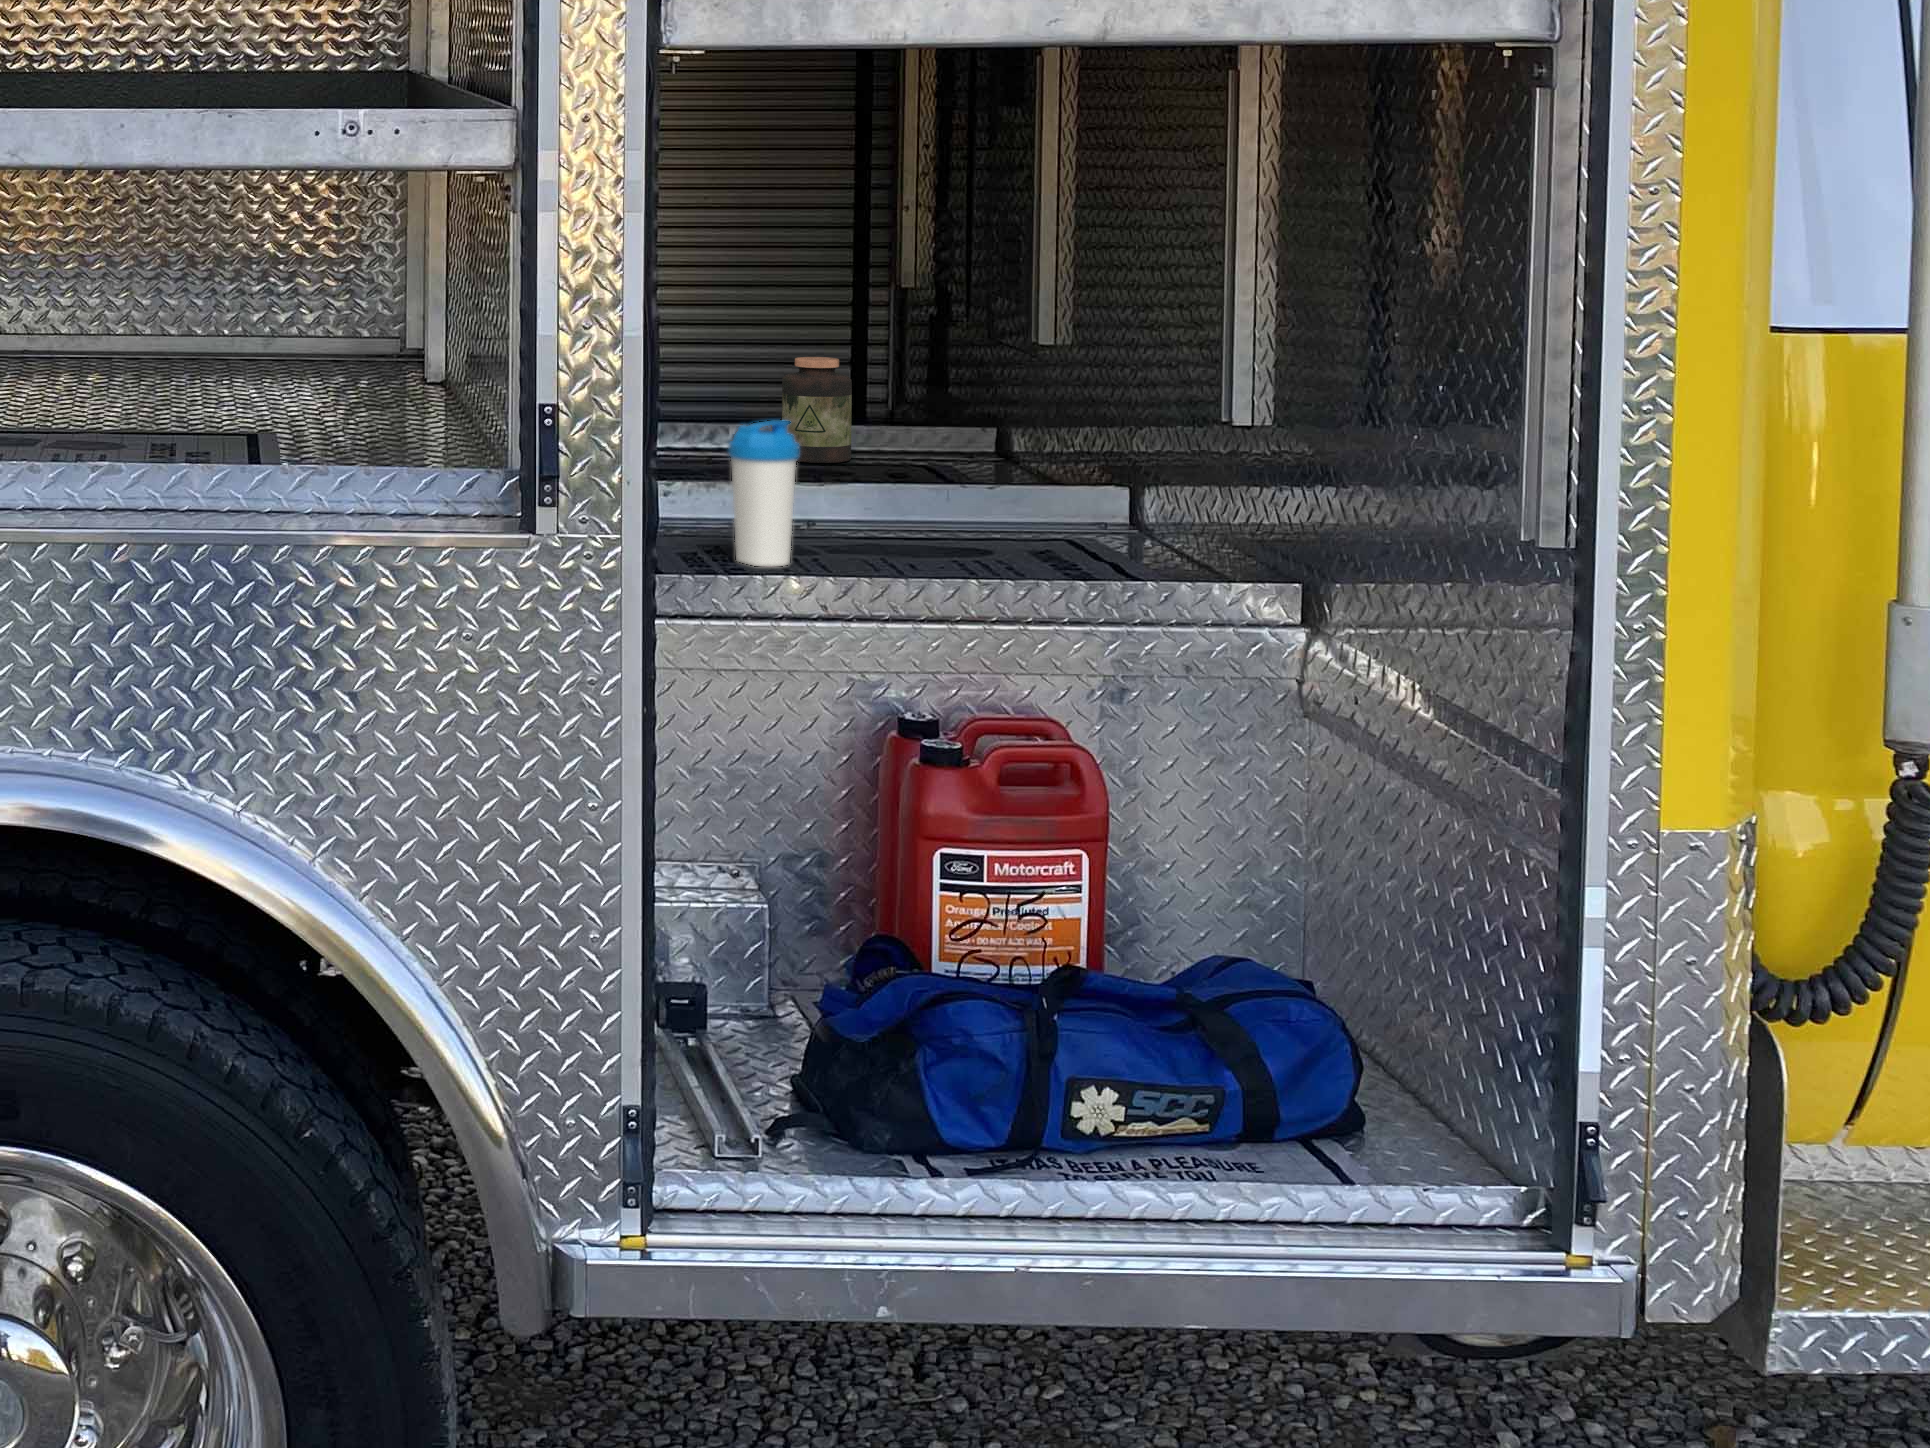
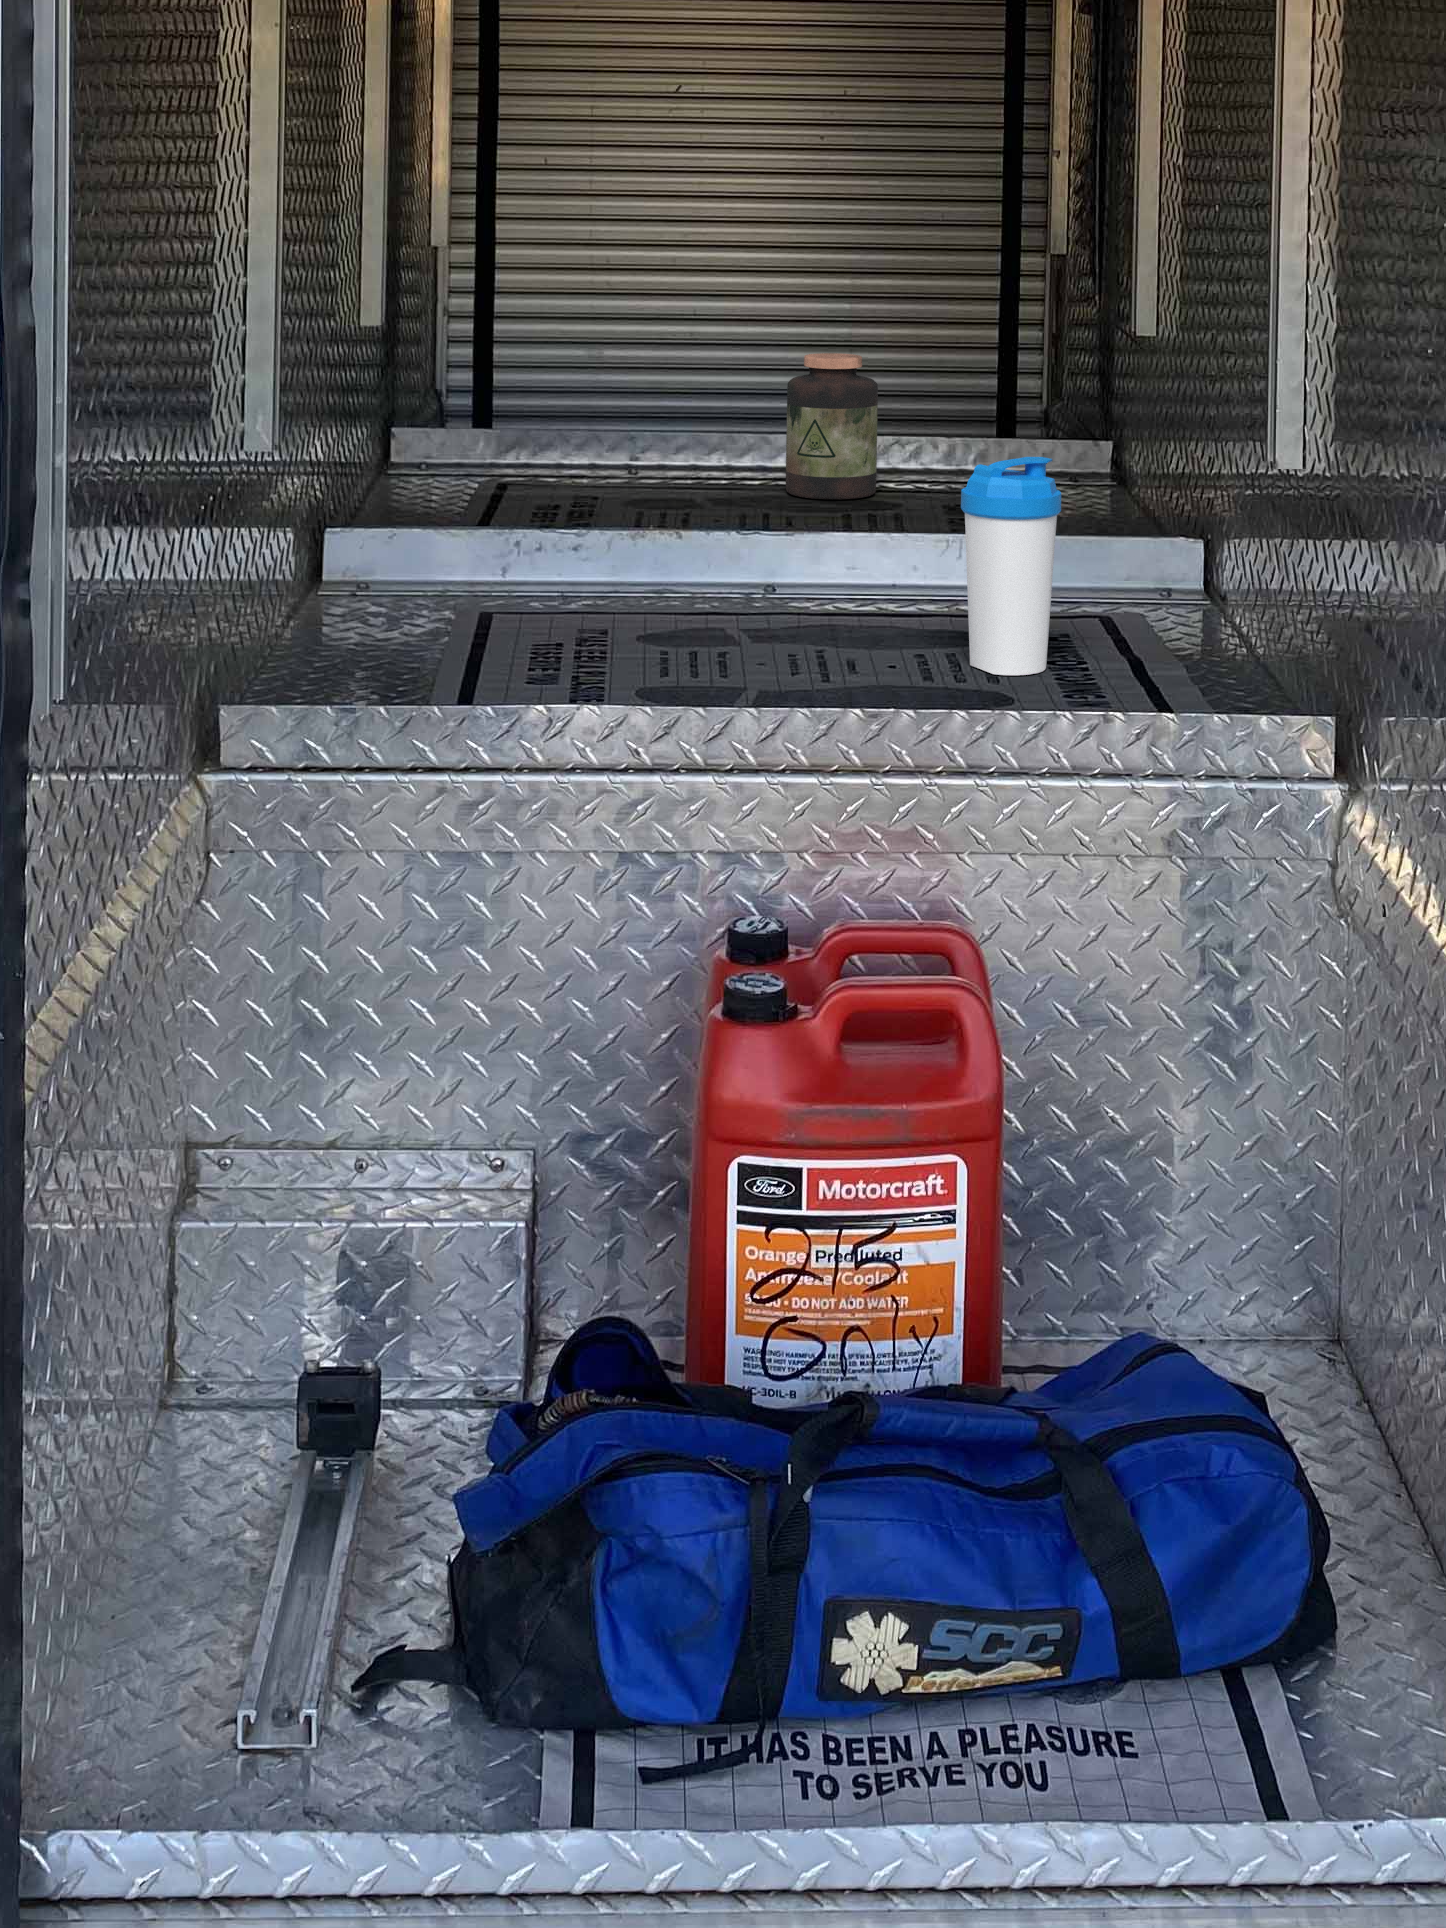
water bottle: present [728,420,799,566] -> present [961,457,1061,675]

